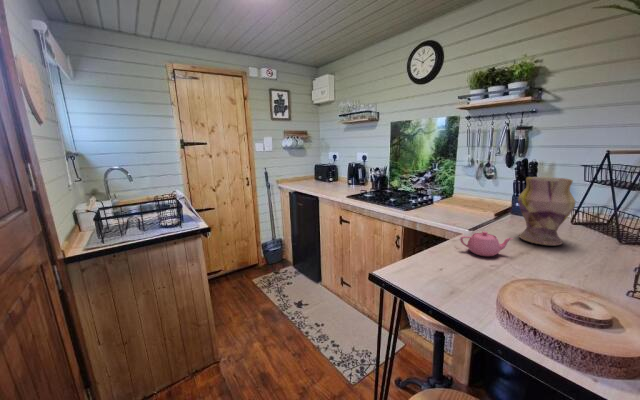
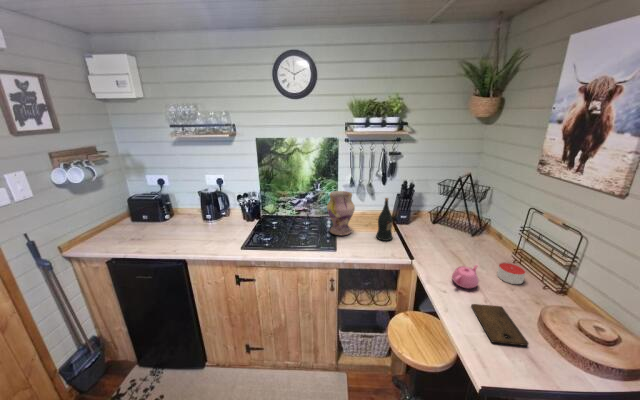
wine bottle: none [457,169,477,218] -> present [376,198,393,241]
vase: present [518,177,575,245] -> present [327,191,355,235]
candle: none [548,250,594,279] -> present [497,262,526,284]
cutting board: none [418,258,484,288] -> present [471,304,528,346]

